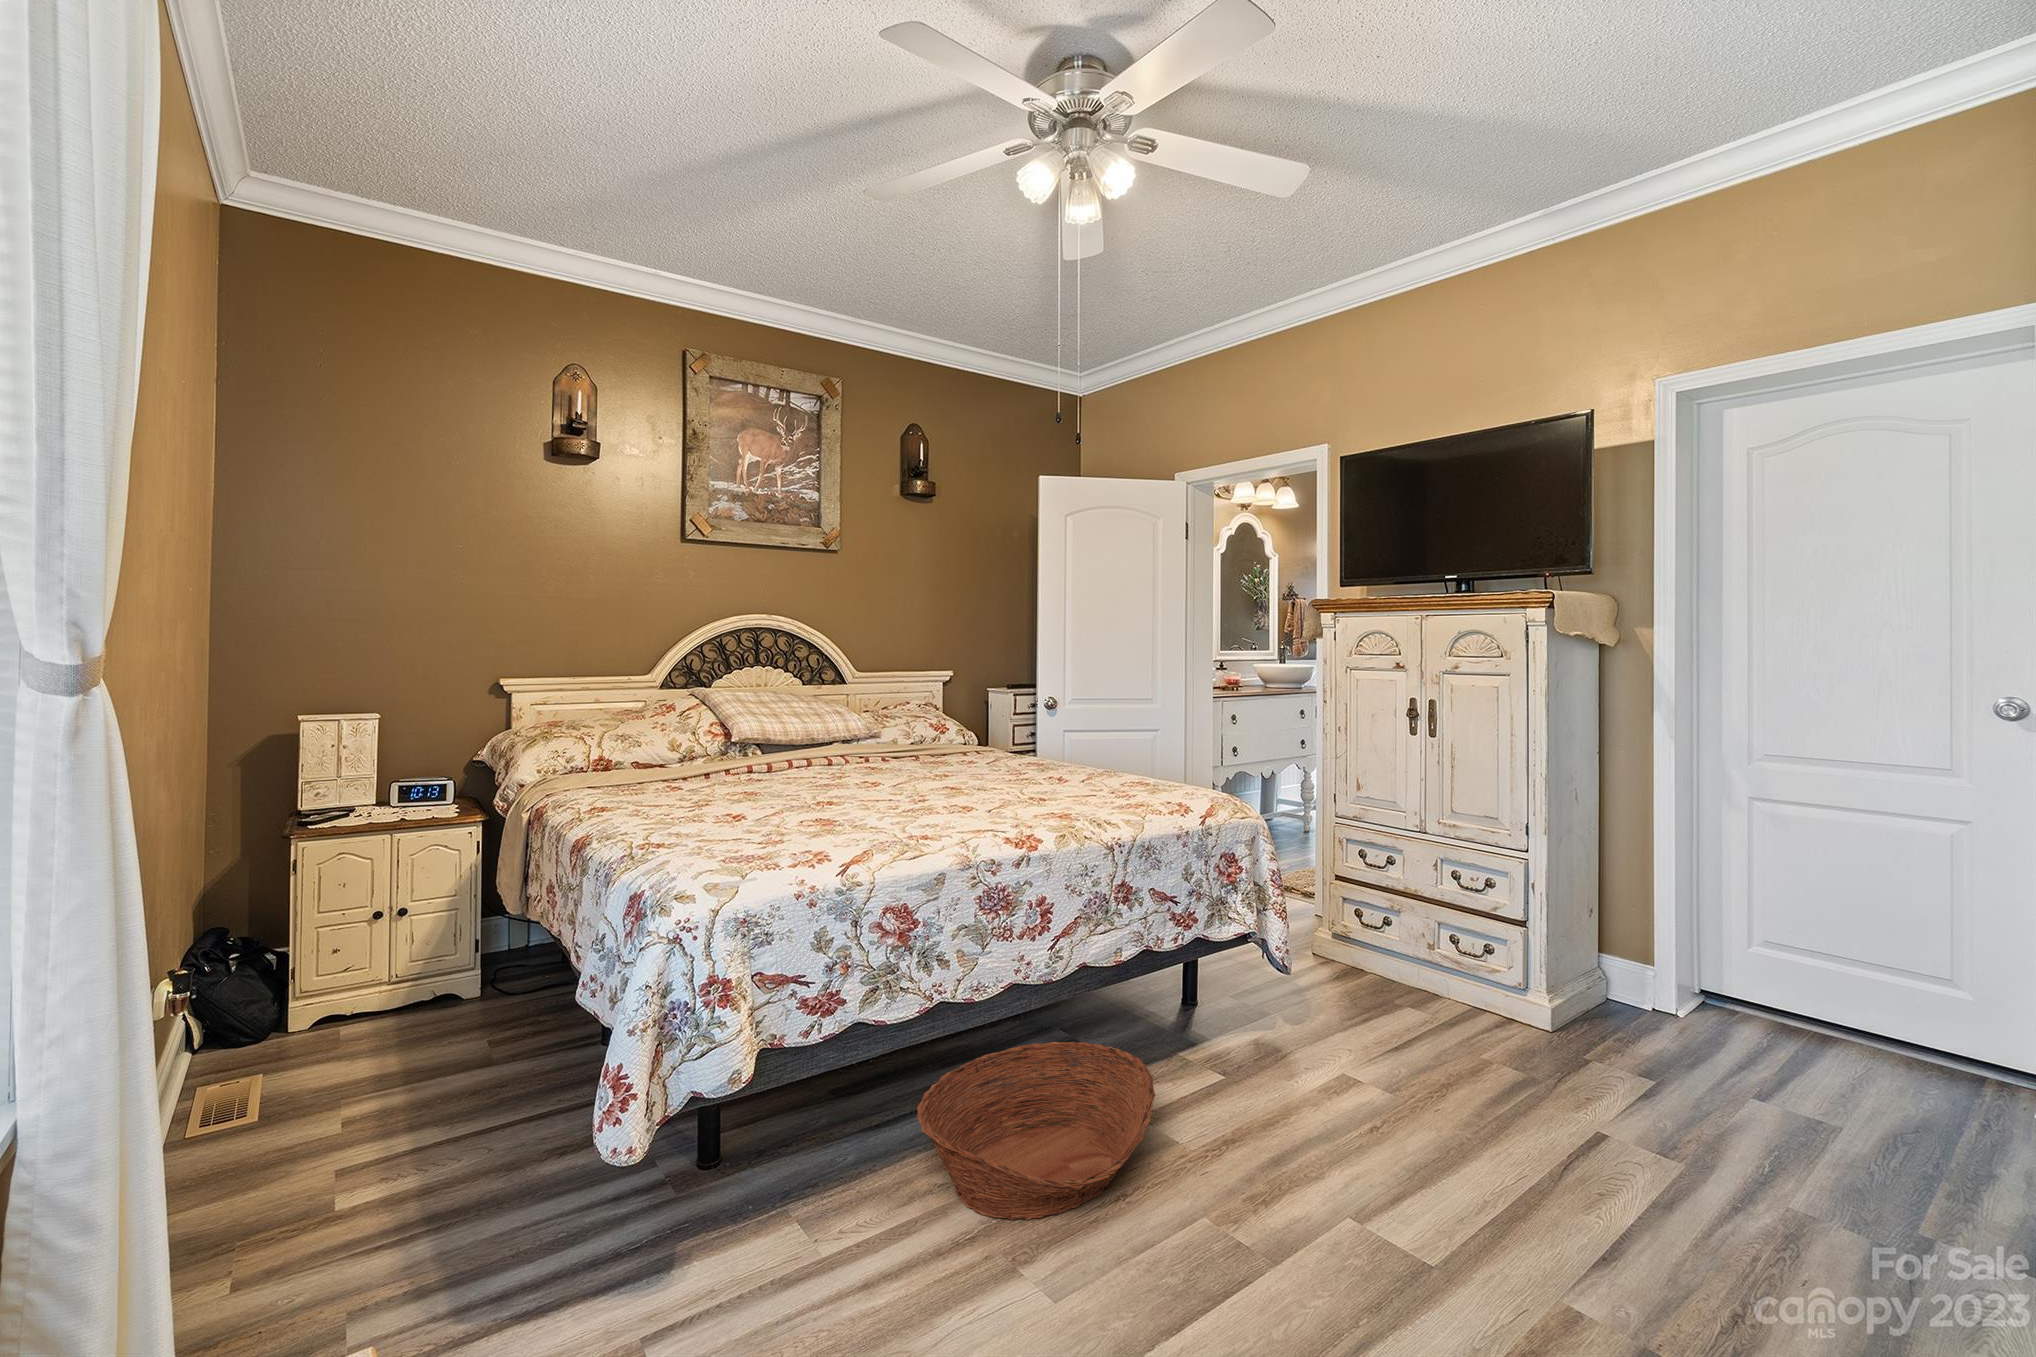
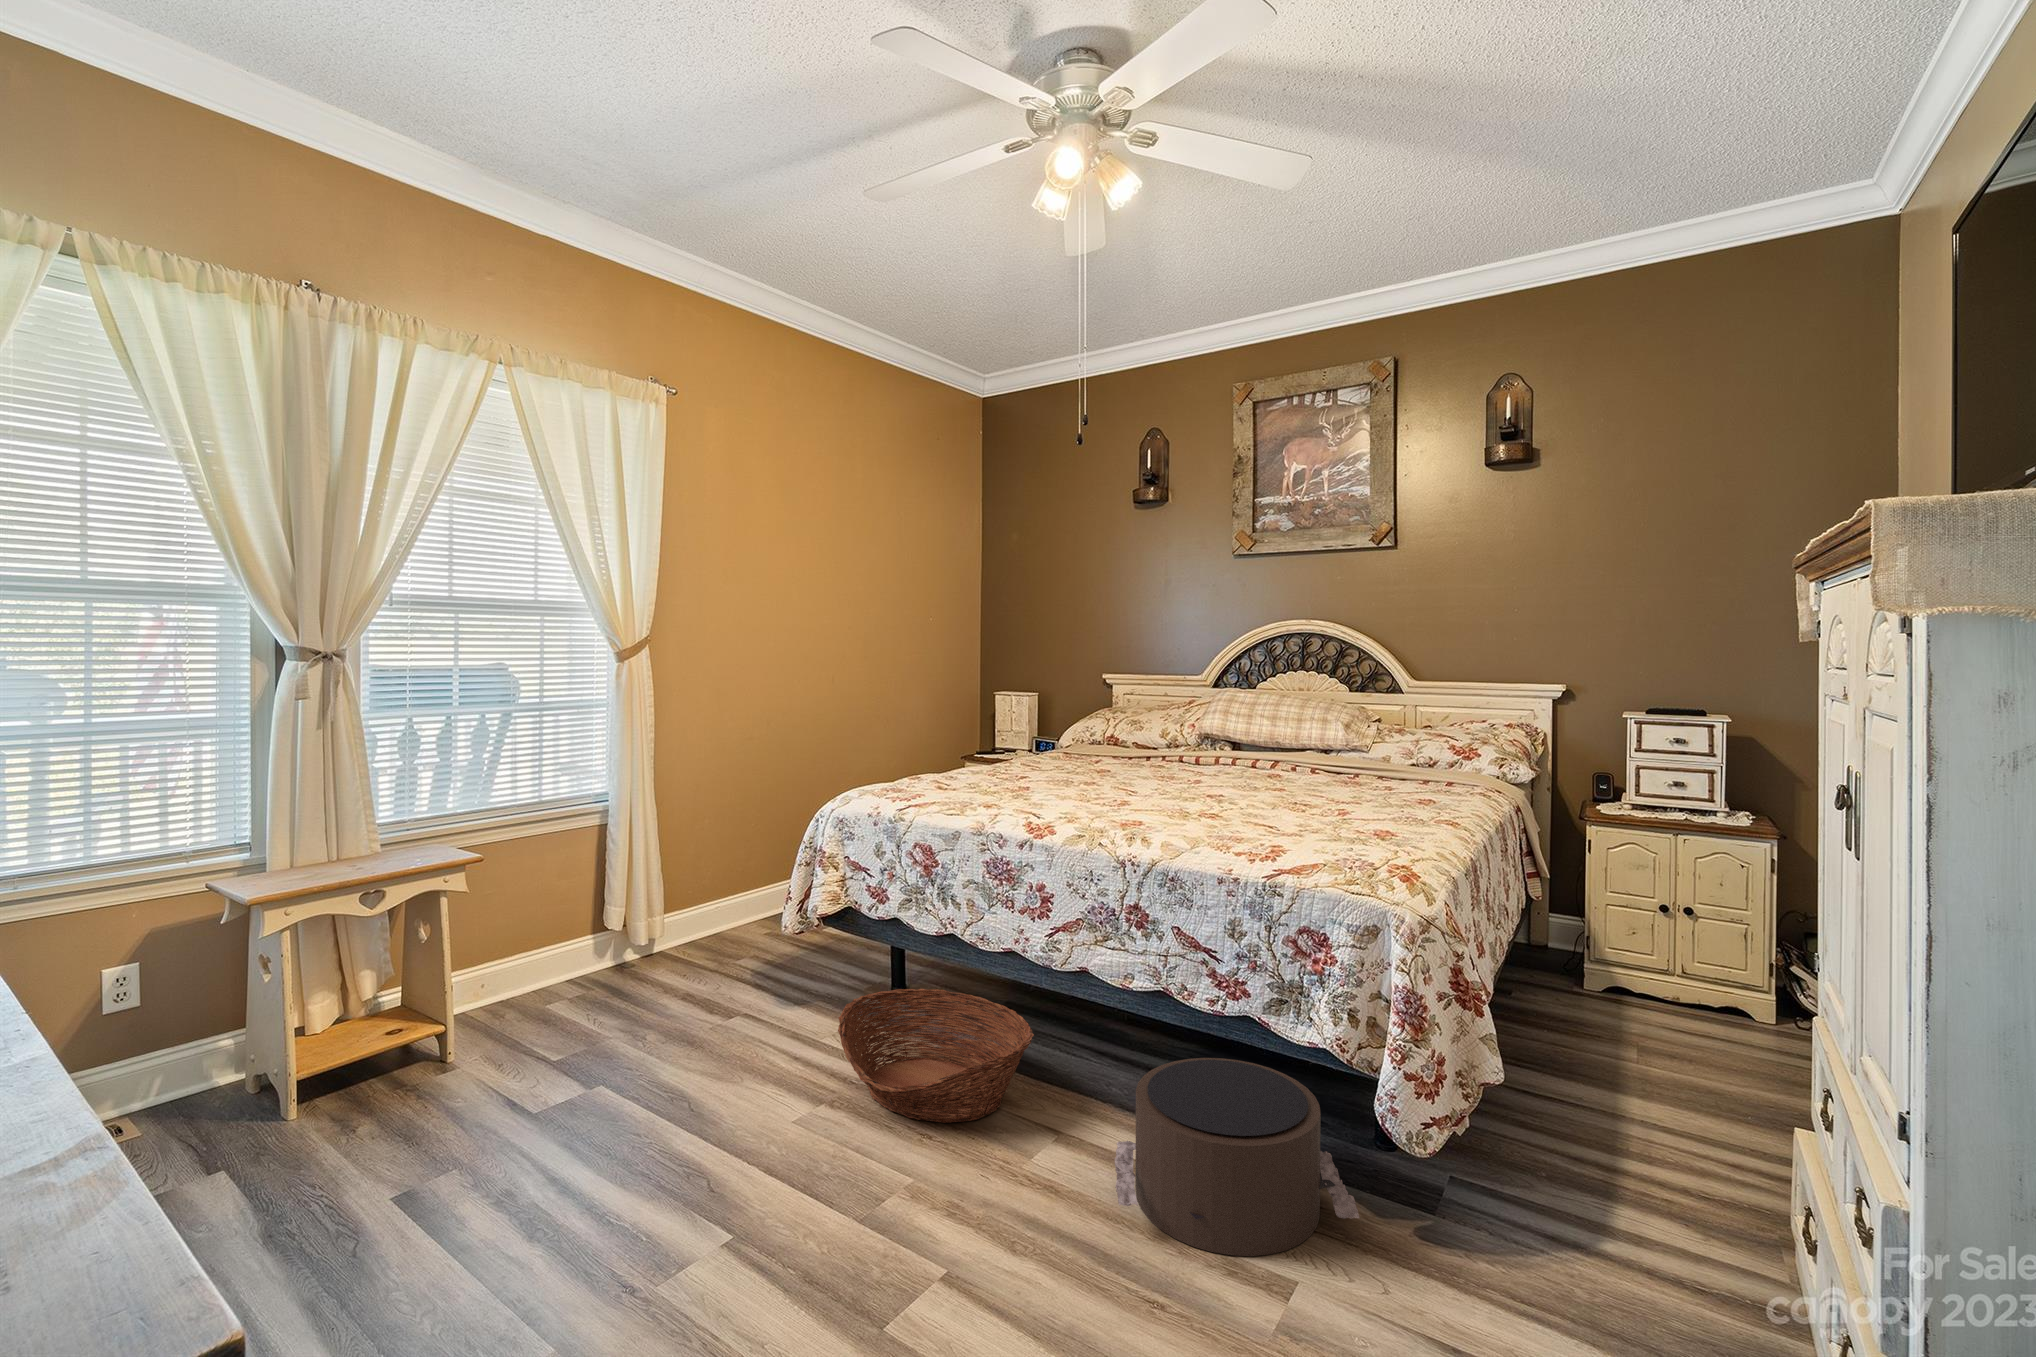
pouf: none [1196,965,1338,1101] -> present [1115,1058,1359,1256]

